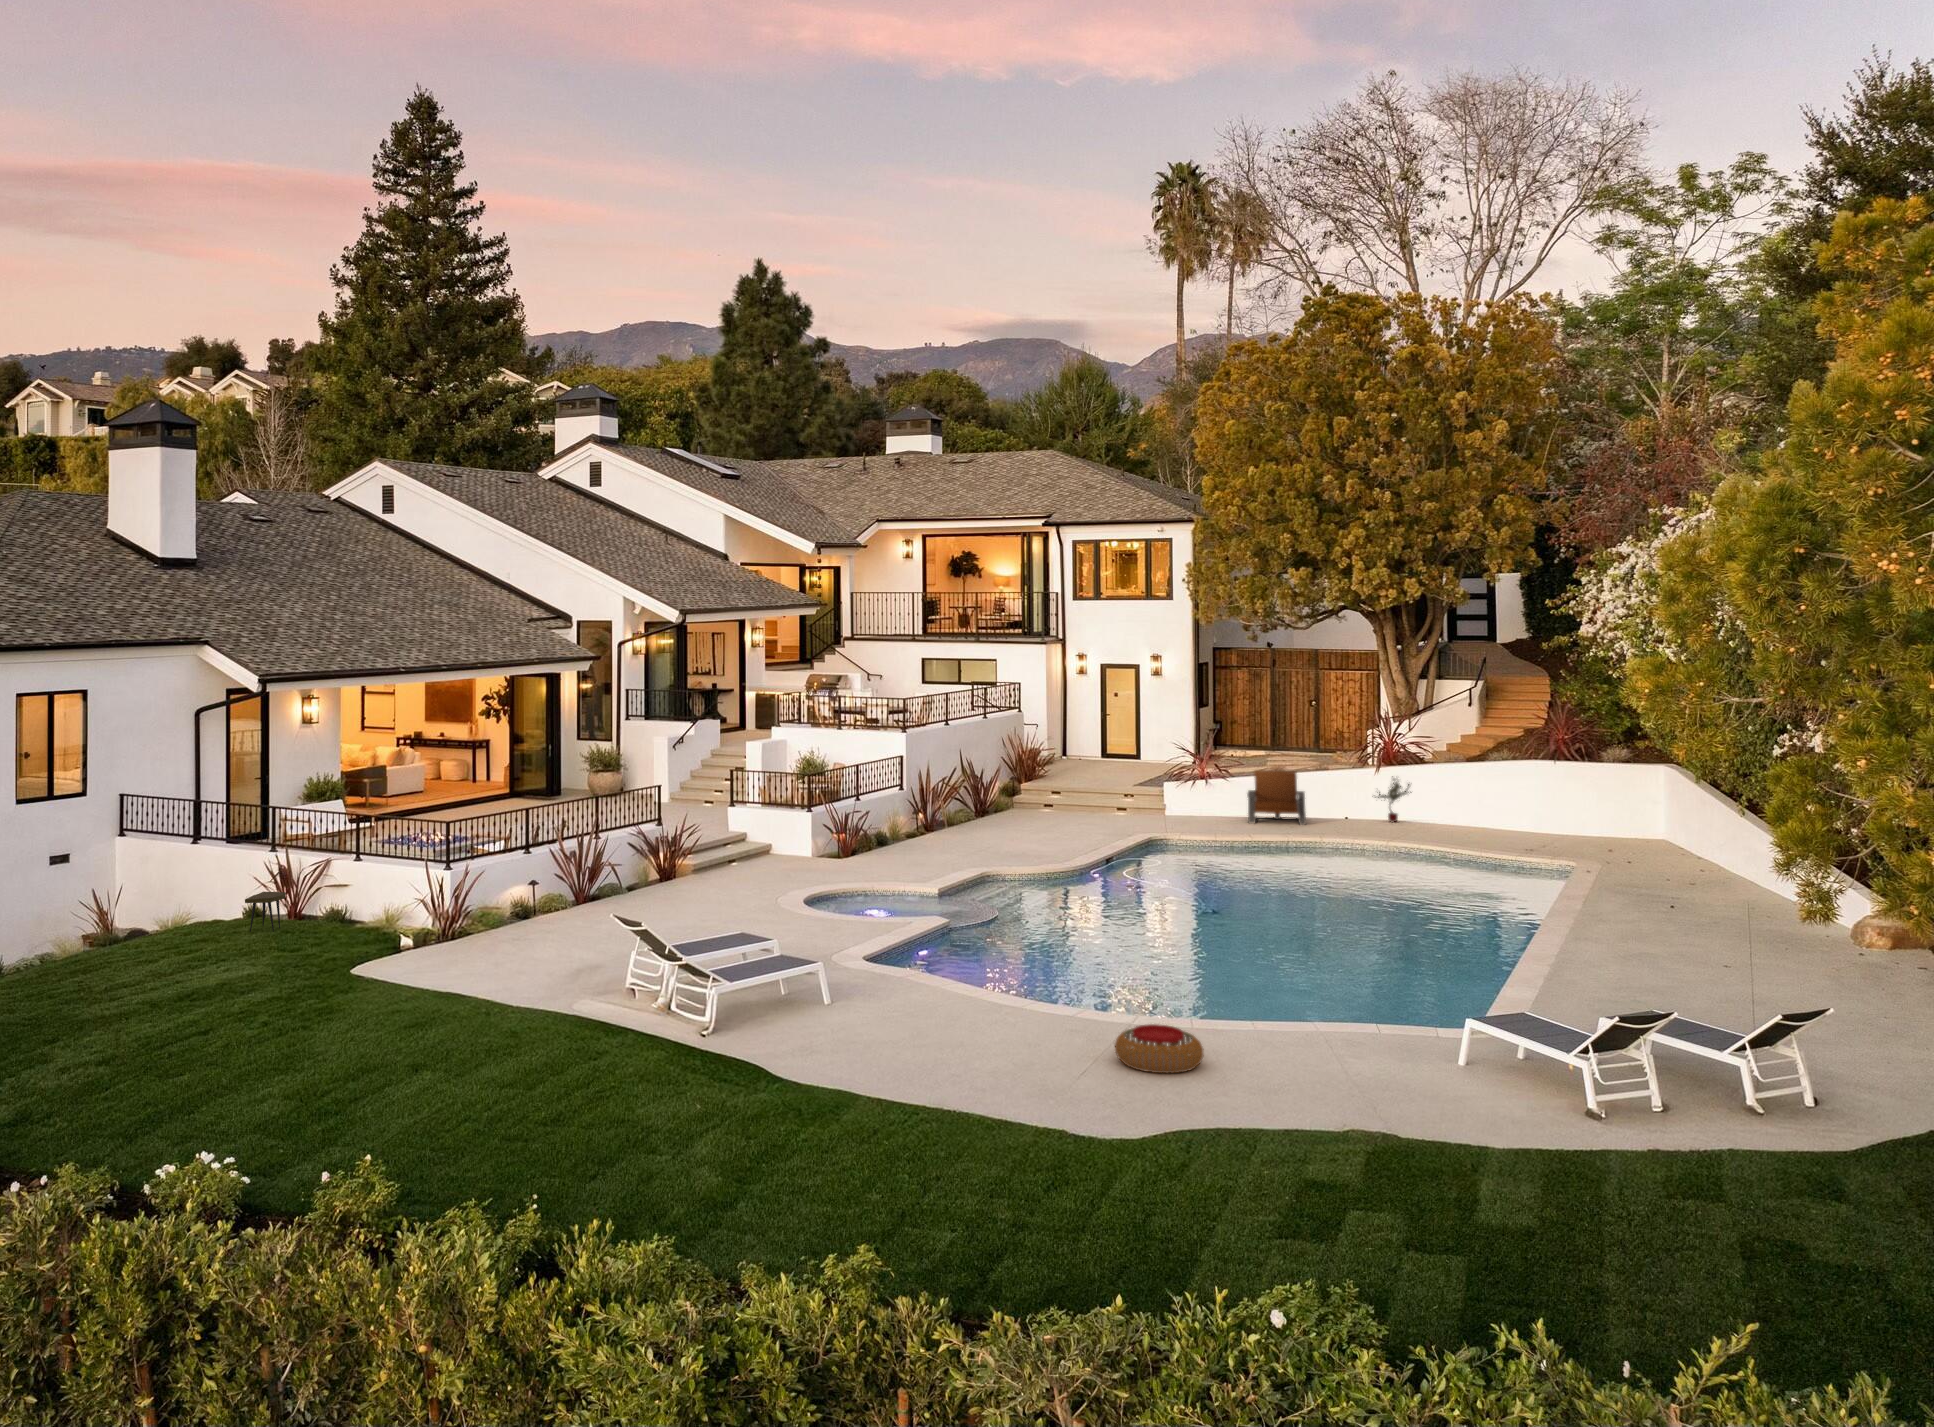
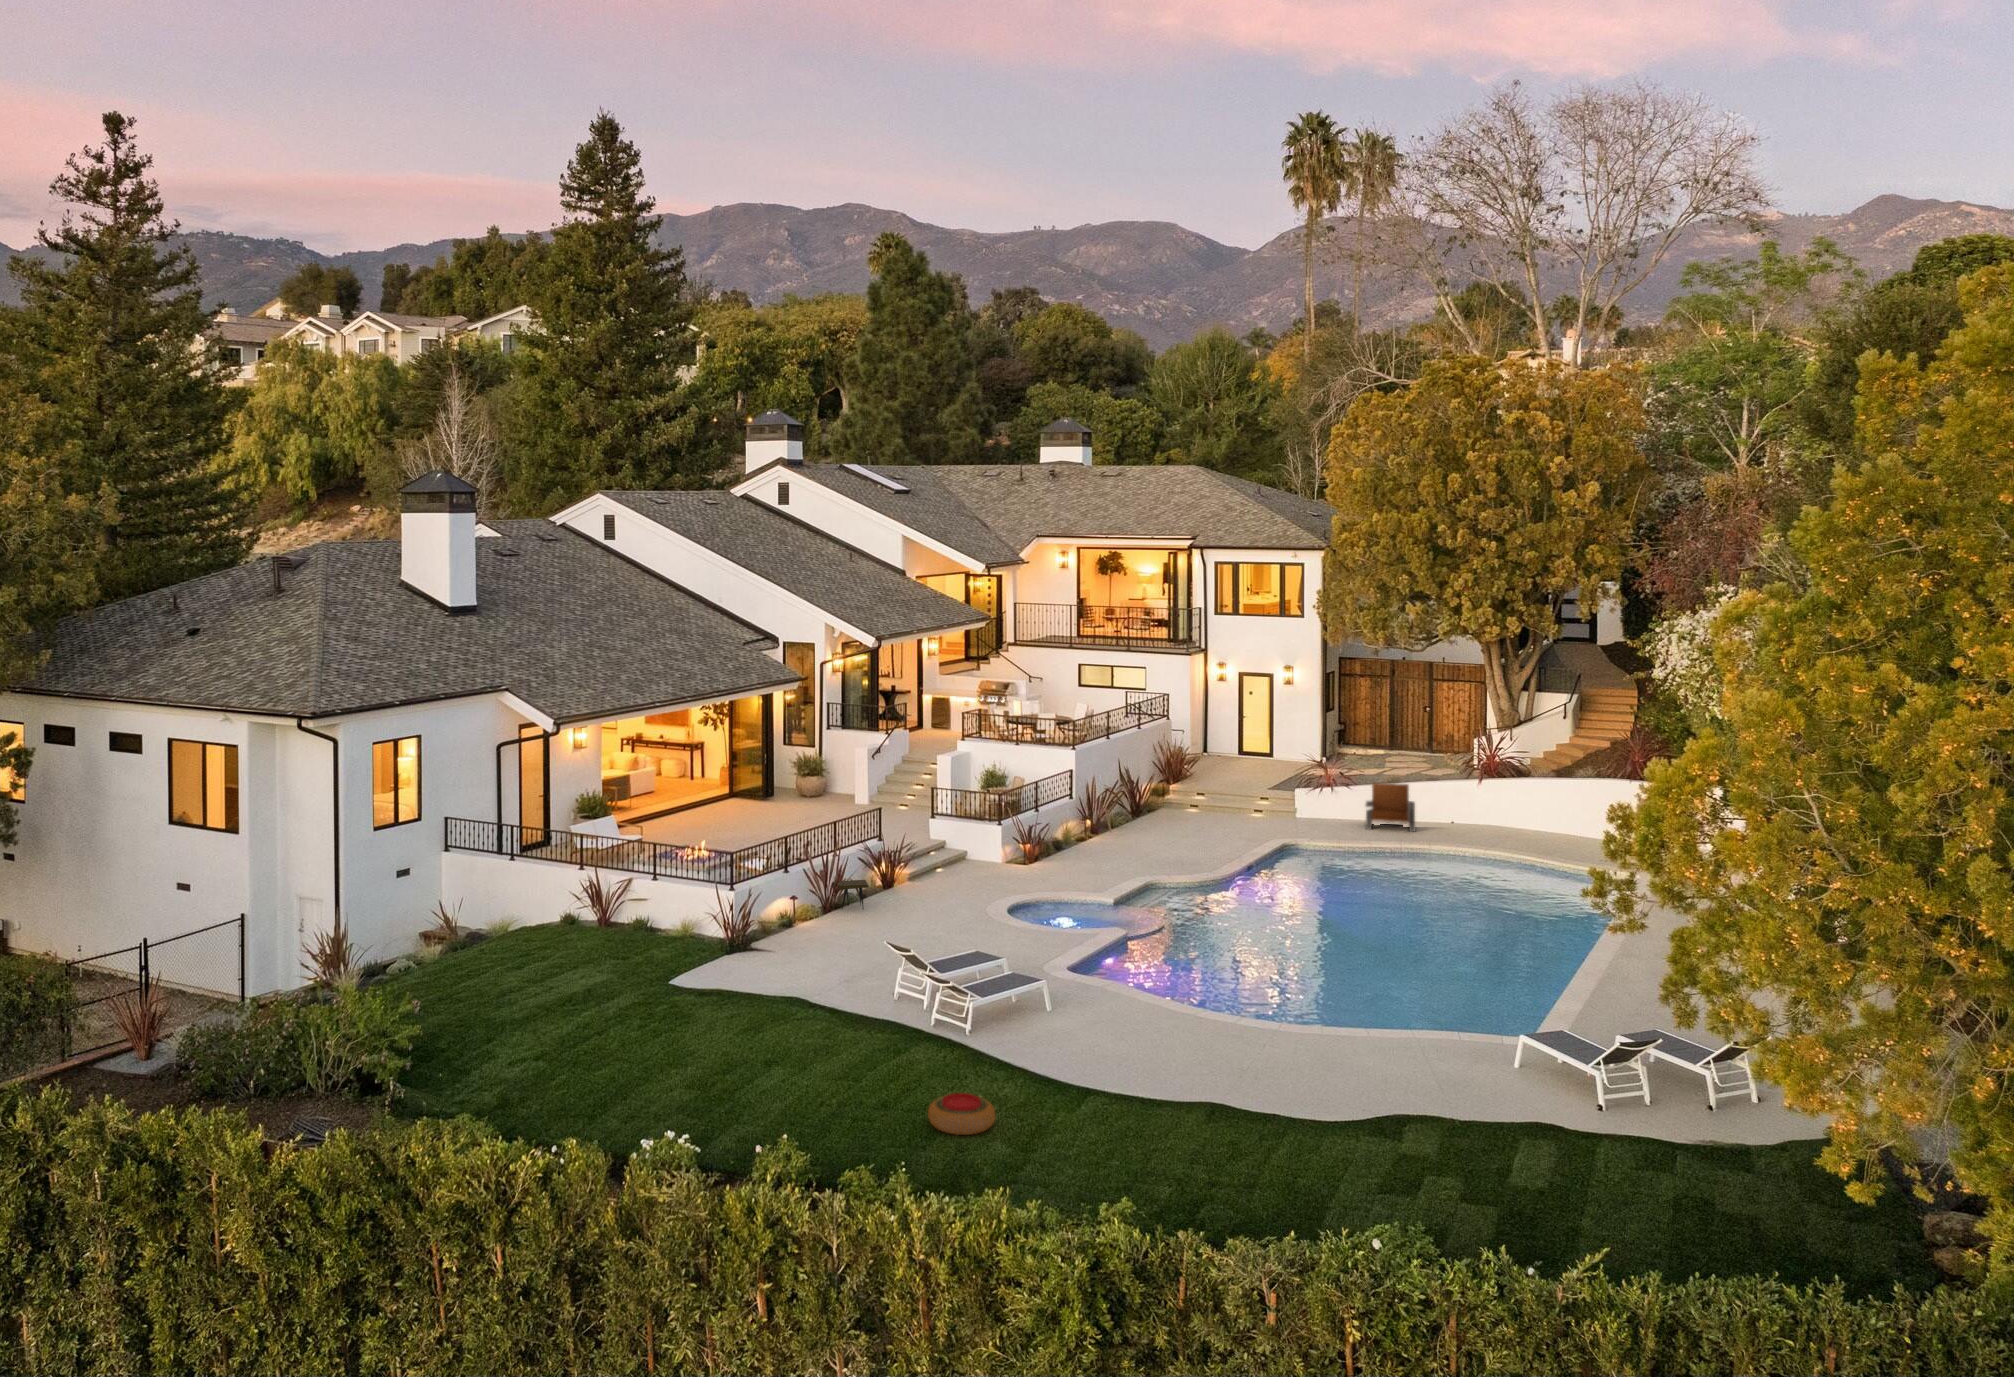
potted tree: present [1375,776,1412,822] -> none [1473,790,1508,830]
side table: present [245,892,286,932] -> present [838,880,869,909]
pouf: present [1115,1024,1204,1073] -> present [928,1093,995,1135]

